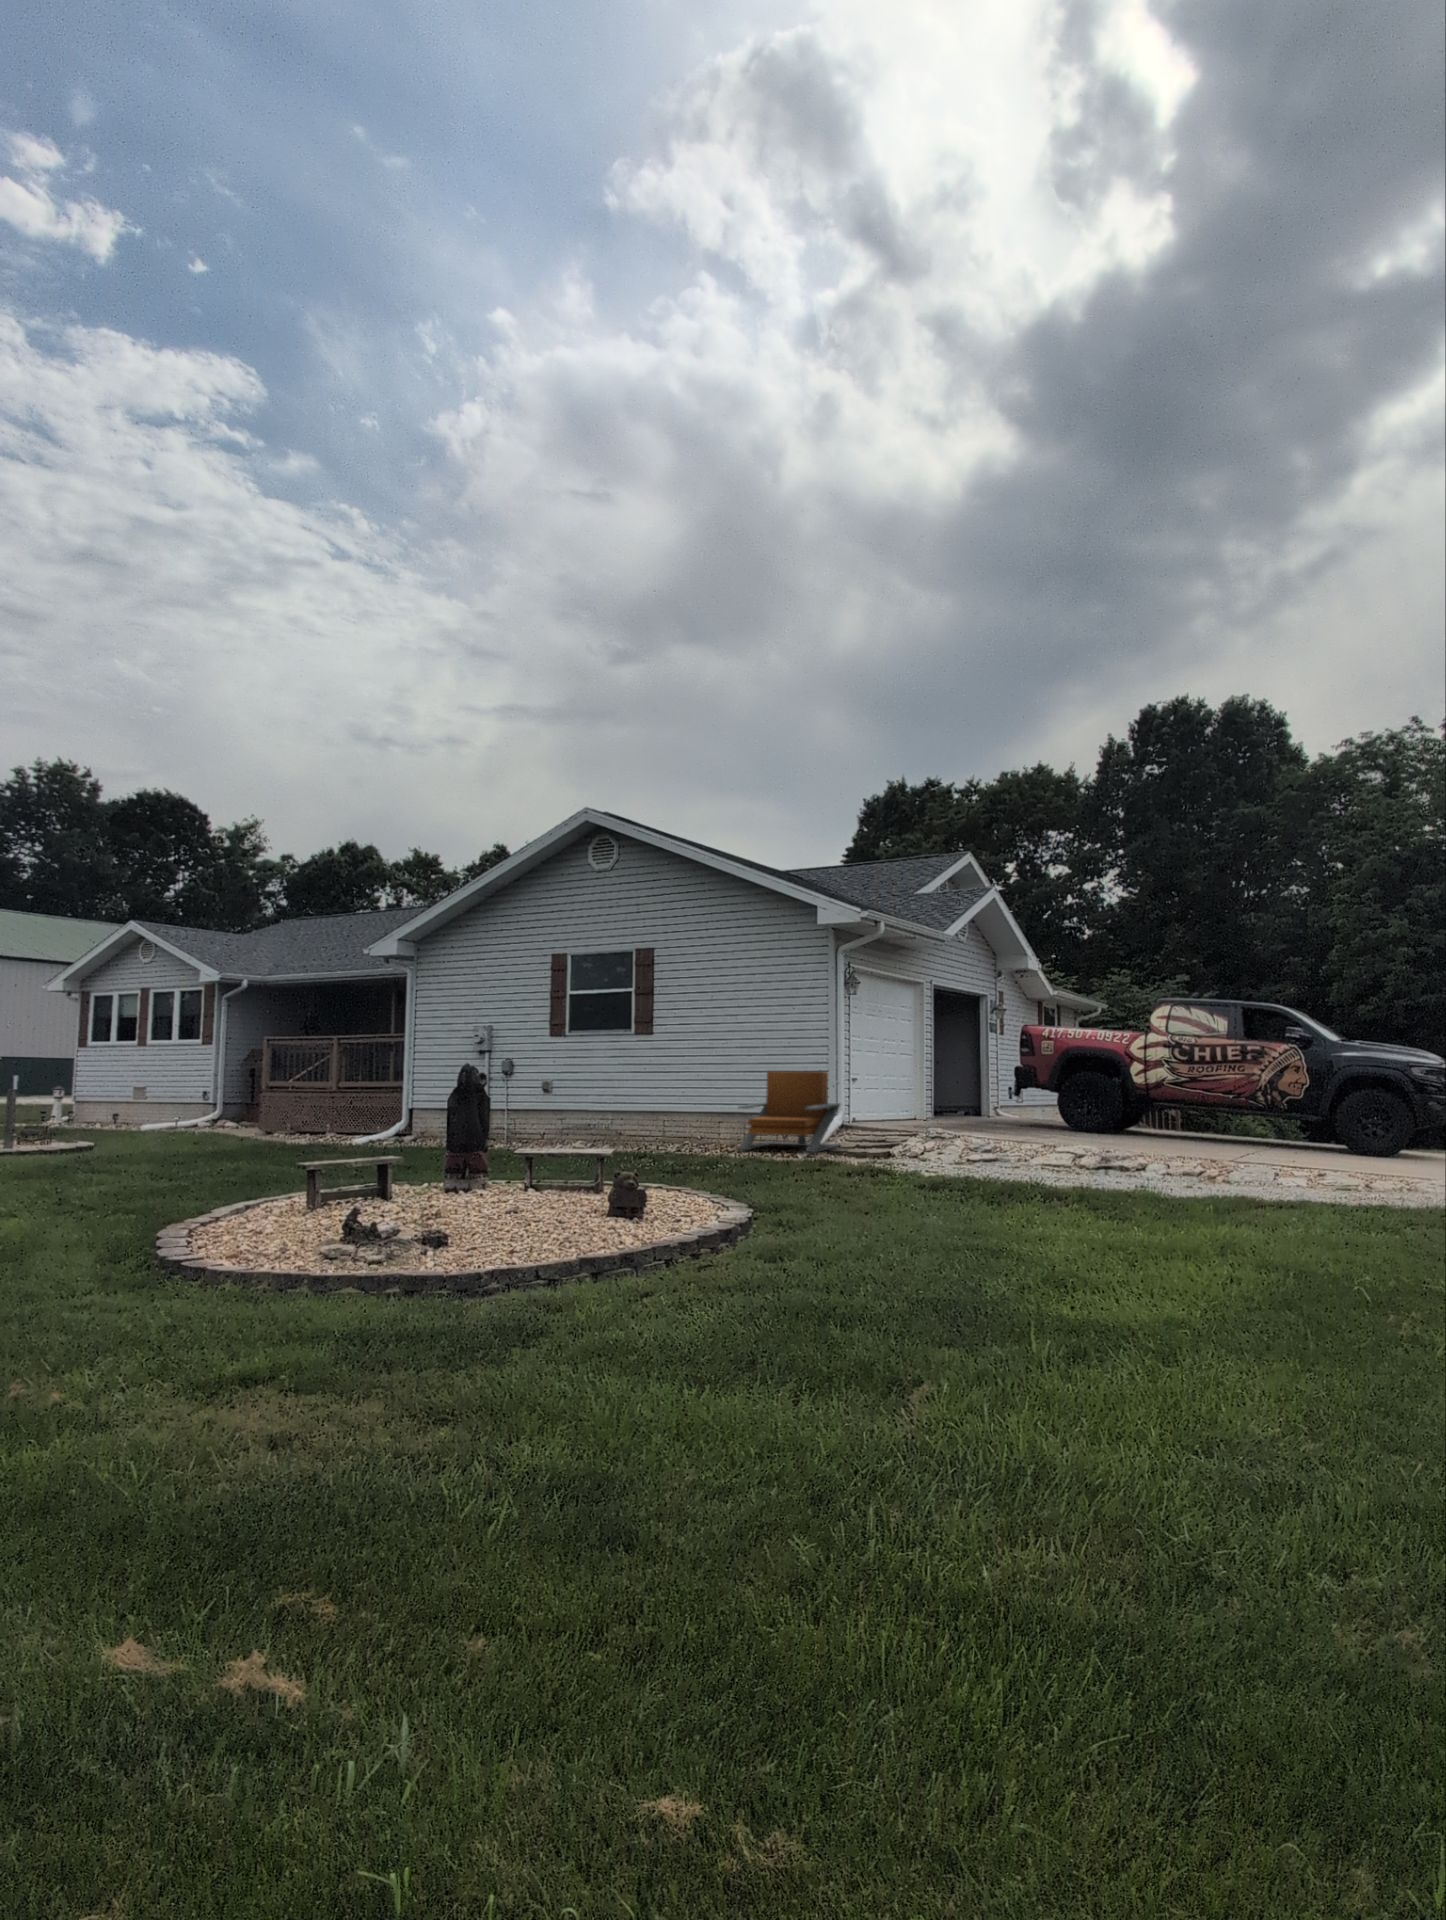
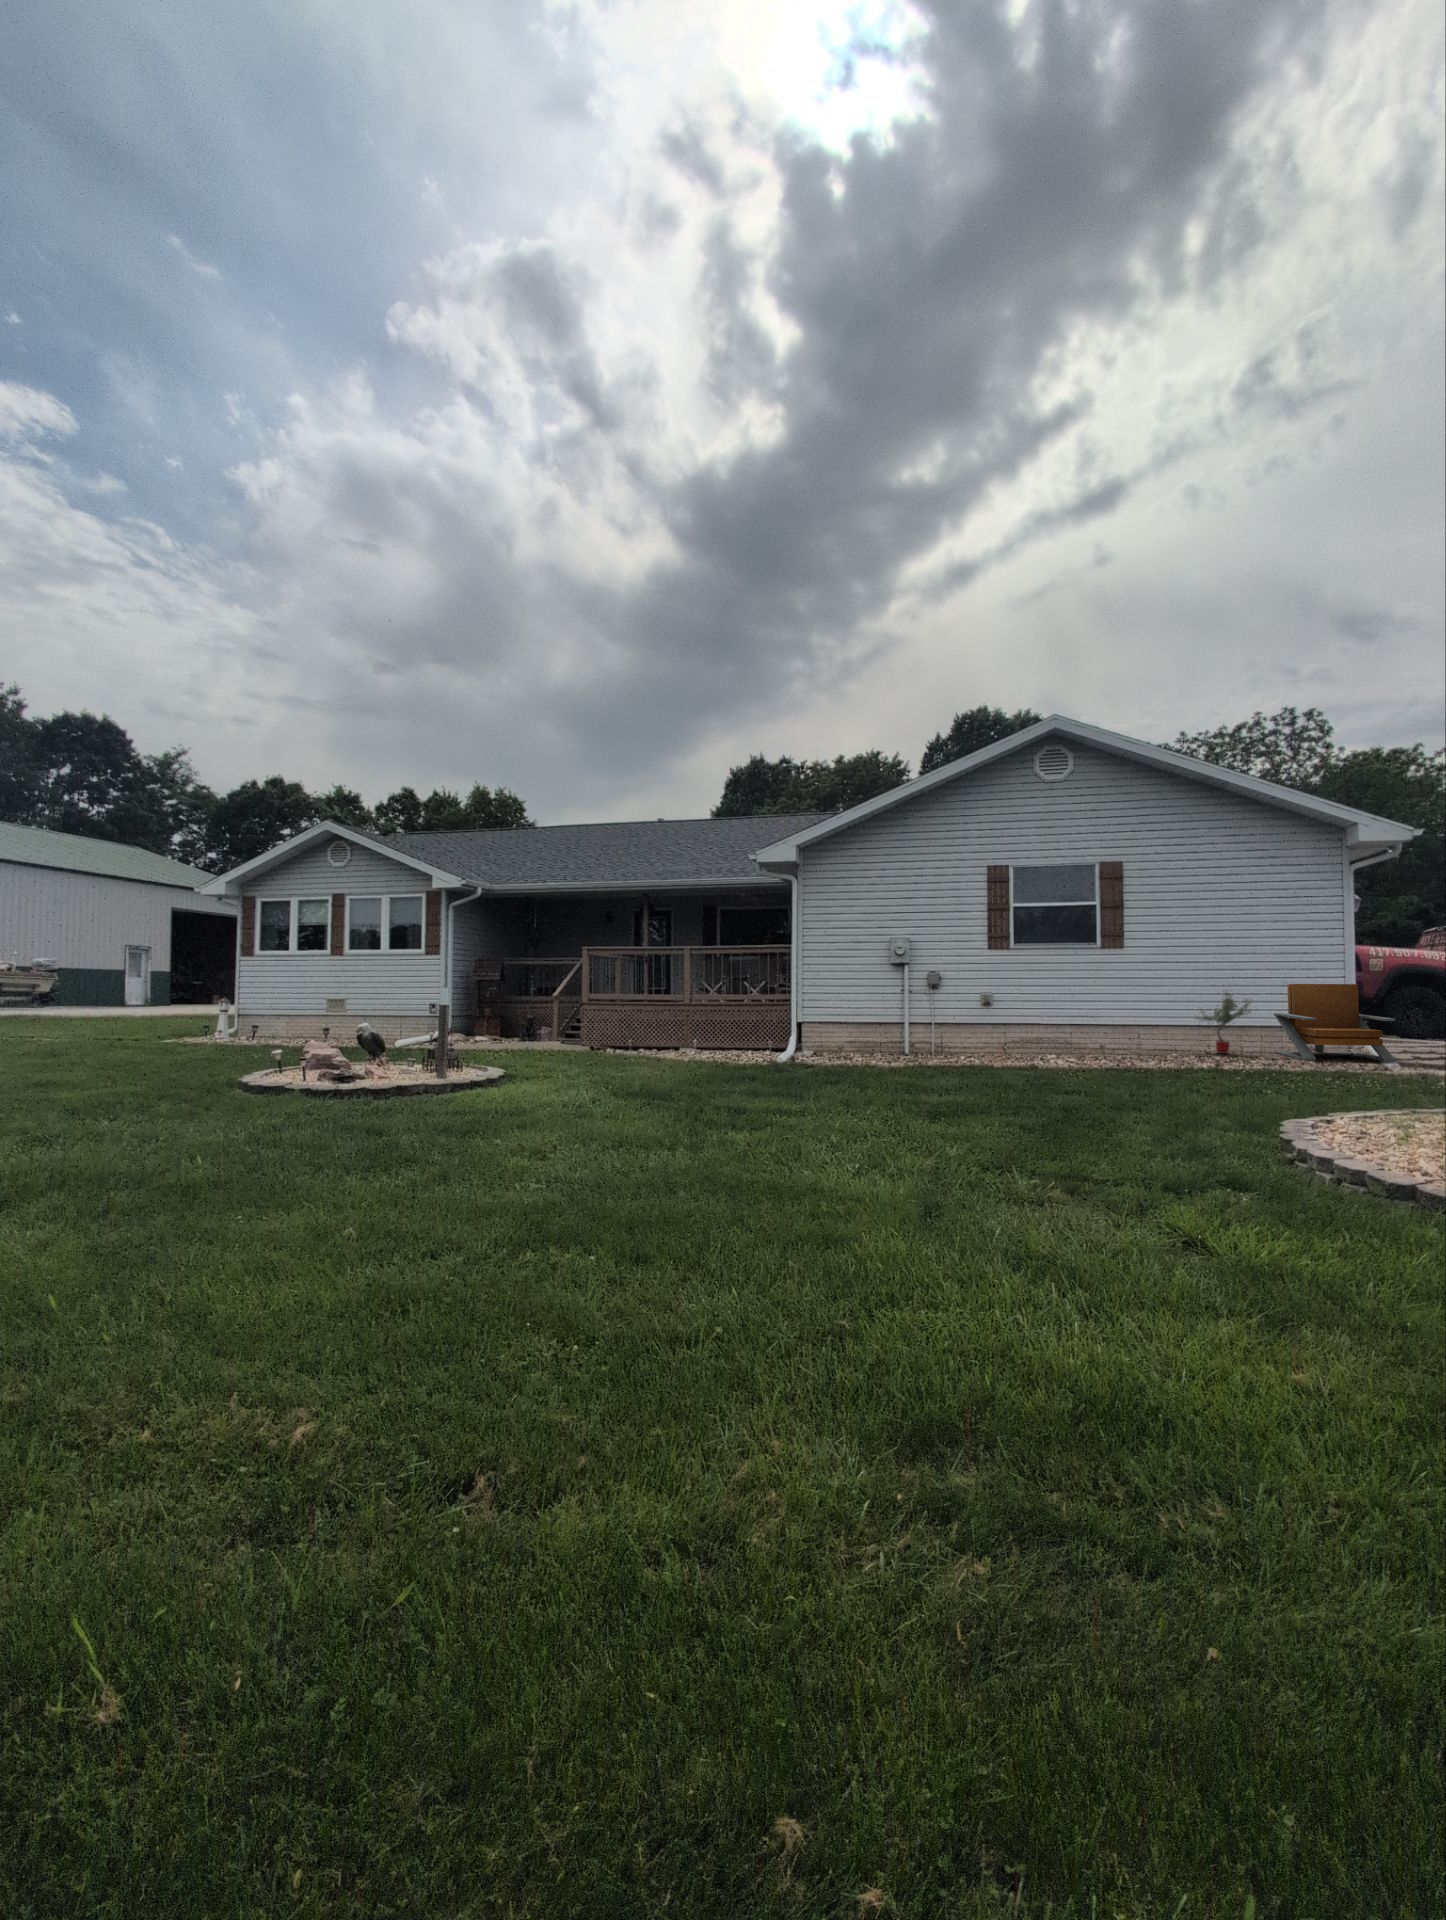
potted tree: none [690,1077,736,1144] -> present [1196,990,1252,1054]

